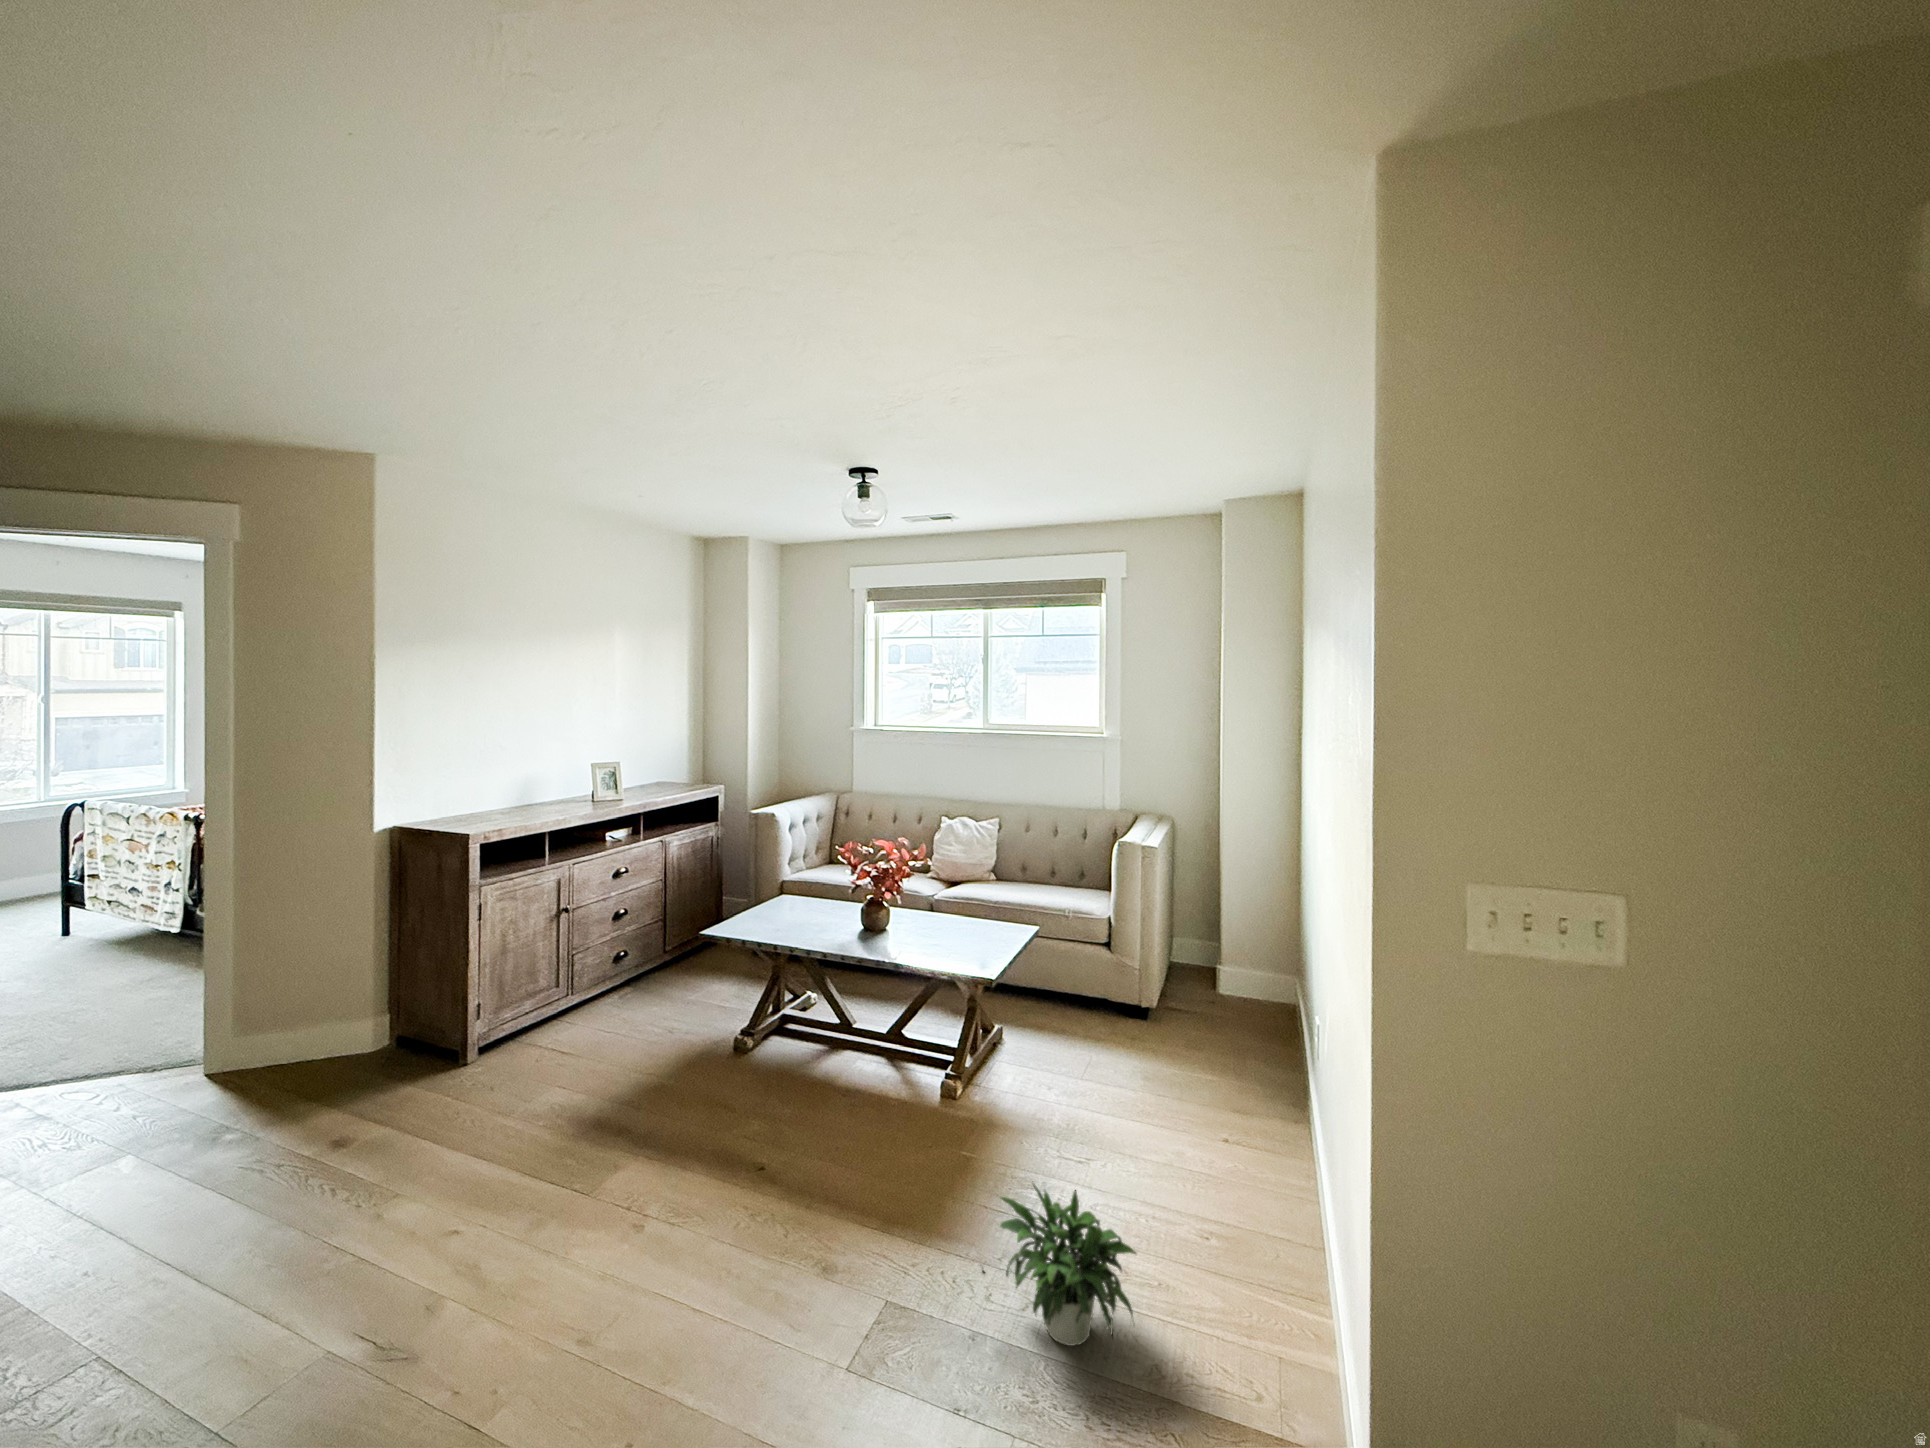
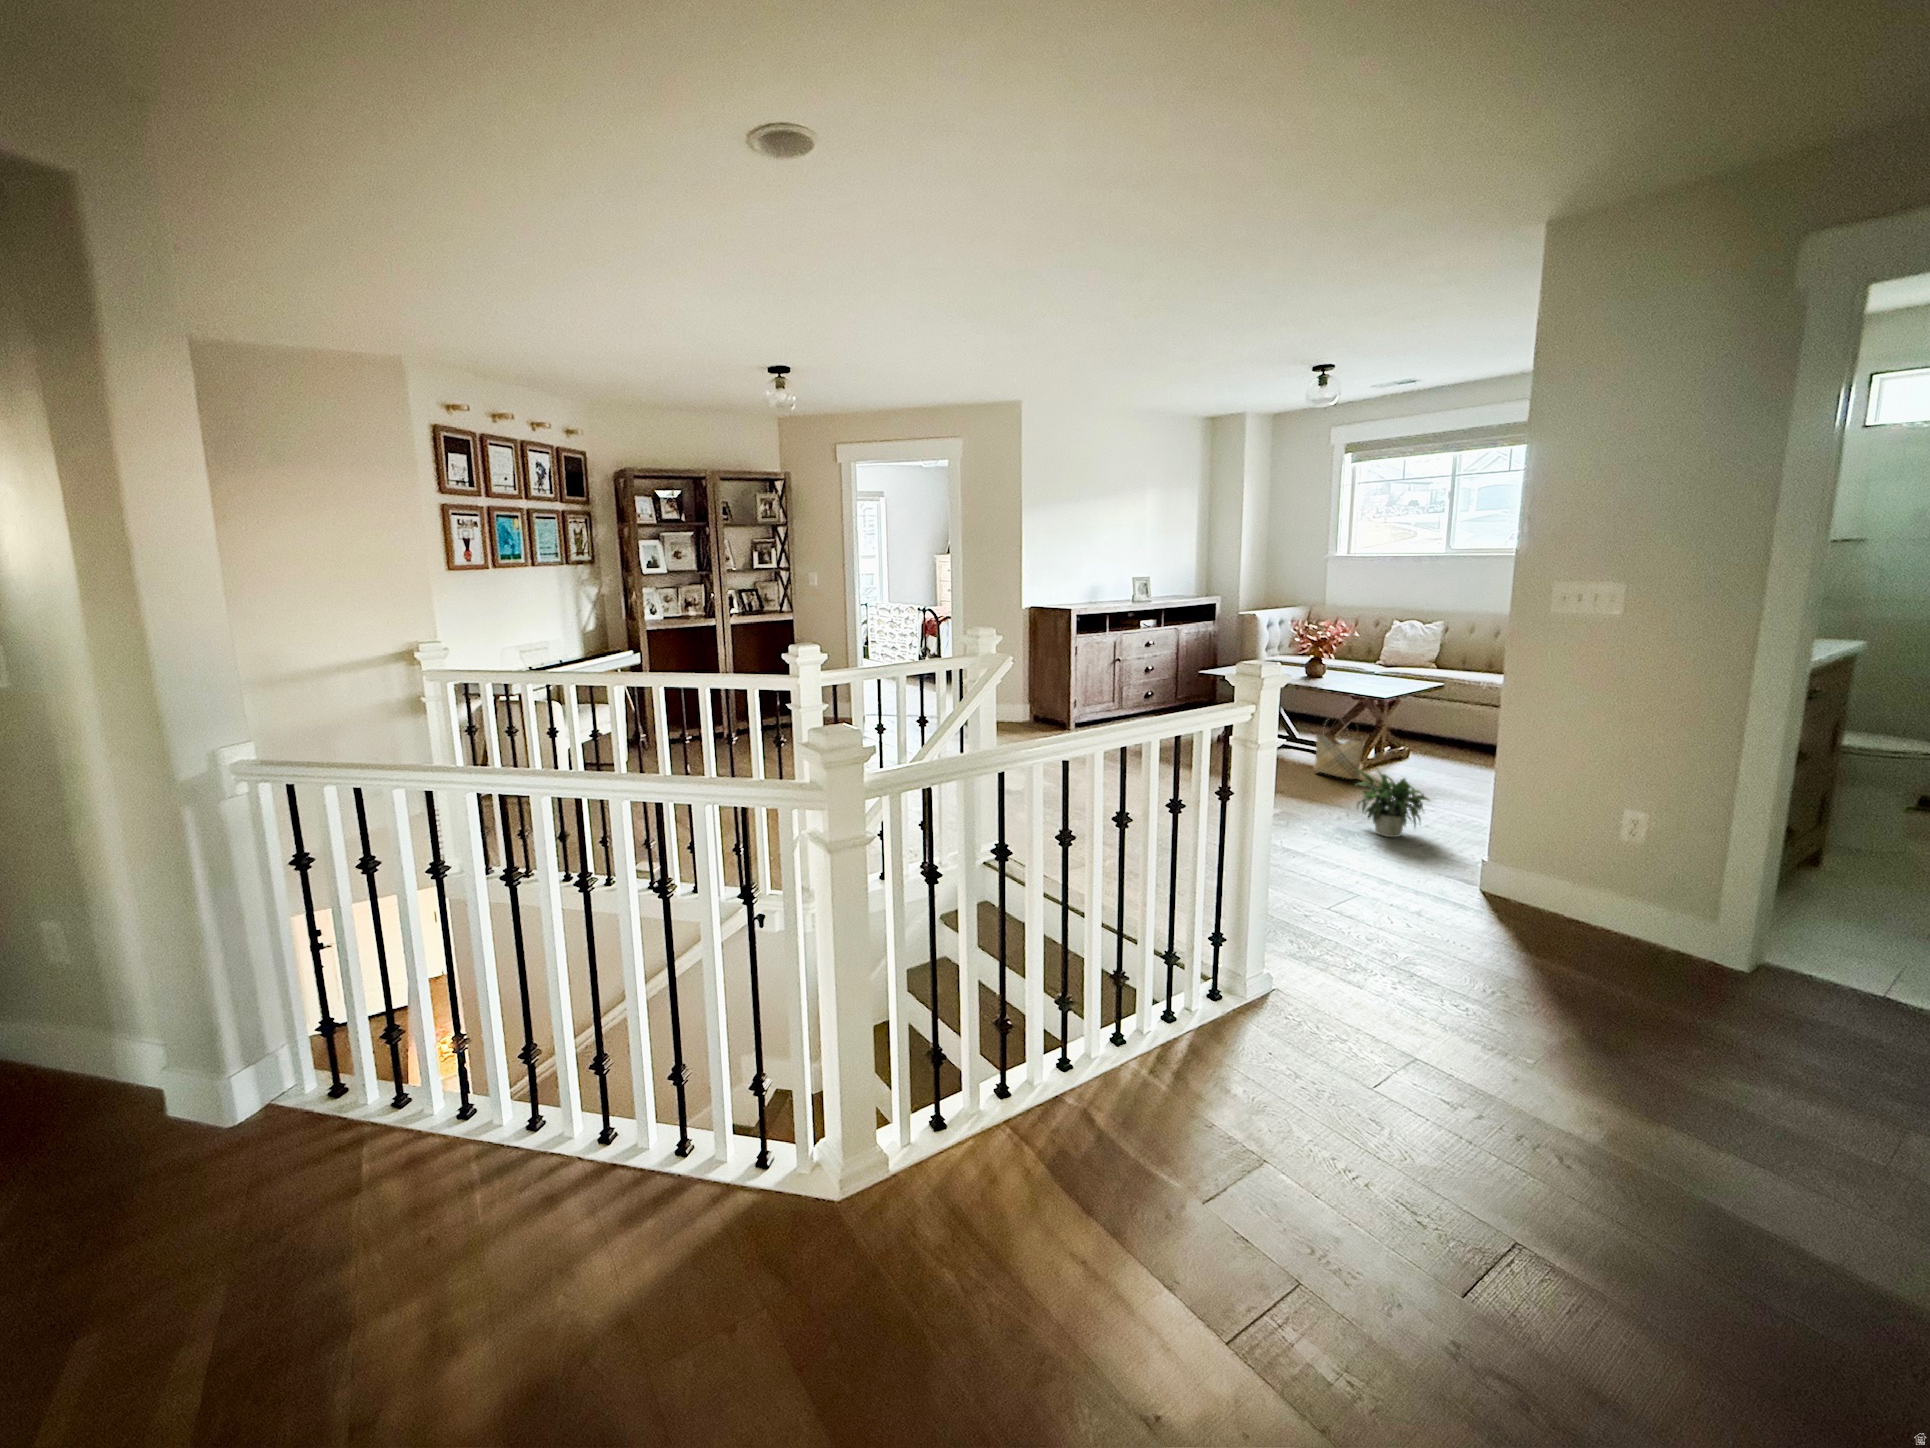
woven basket: none [890,1008,965,1128] -> present [1314,727,1365,779]

